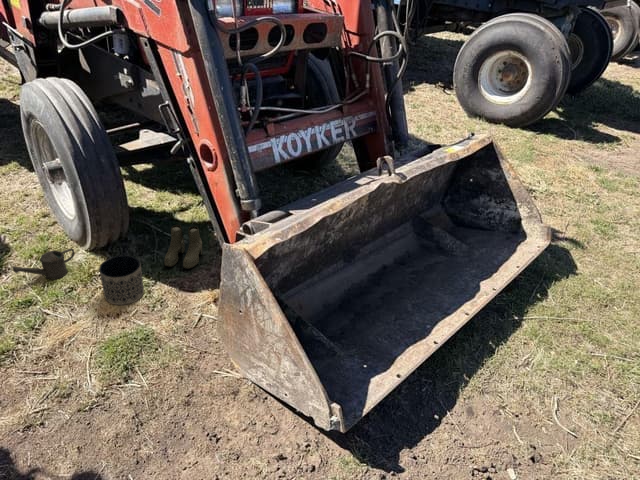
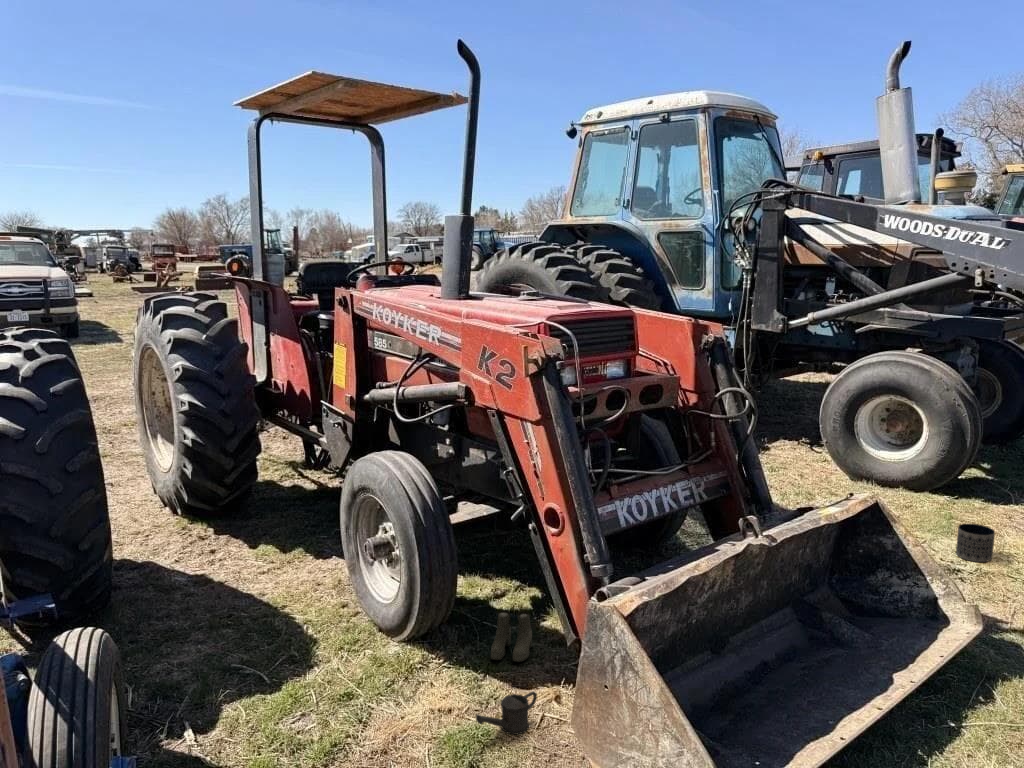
watering can: present [13,248,75,280] -> present [476,691,537,735]
planter: present [99,255,144,305] -> present [956,524,995,562]

